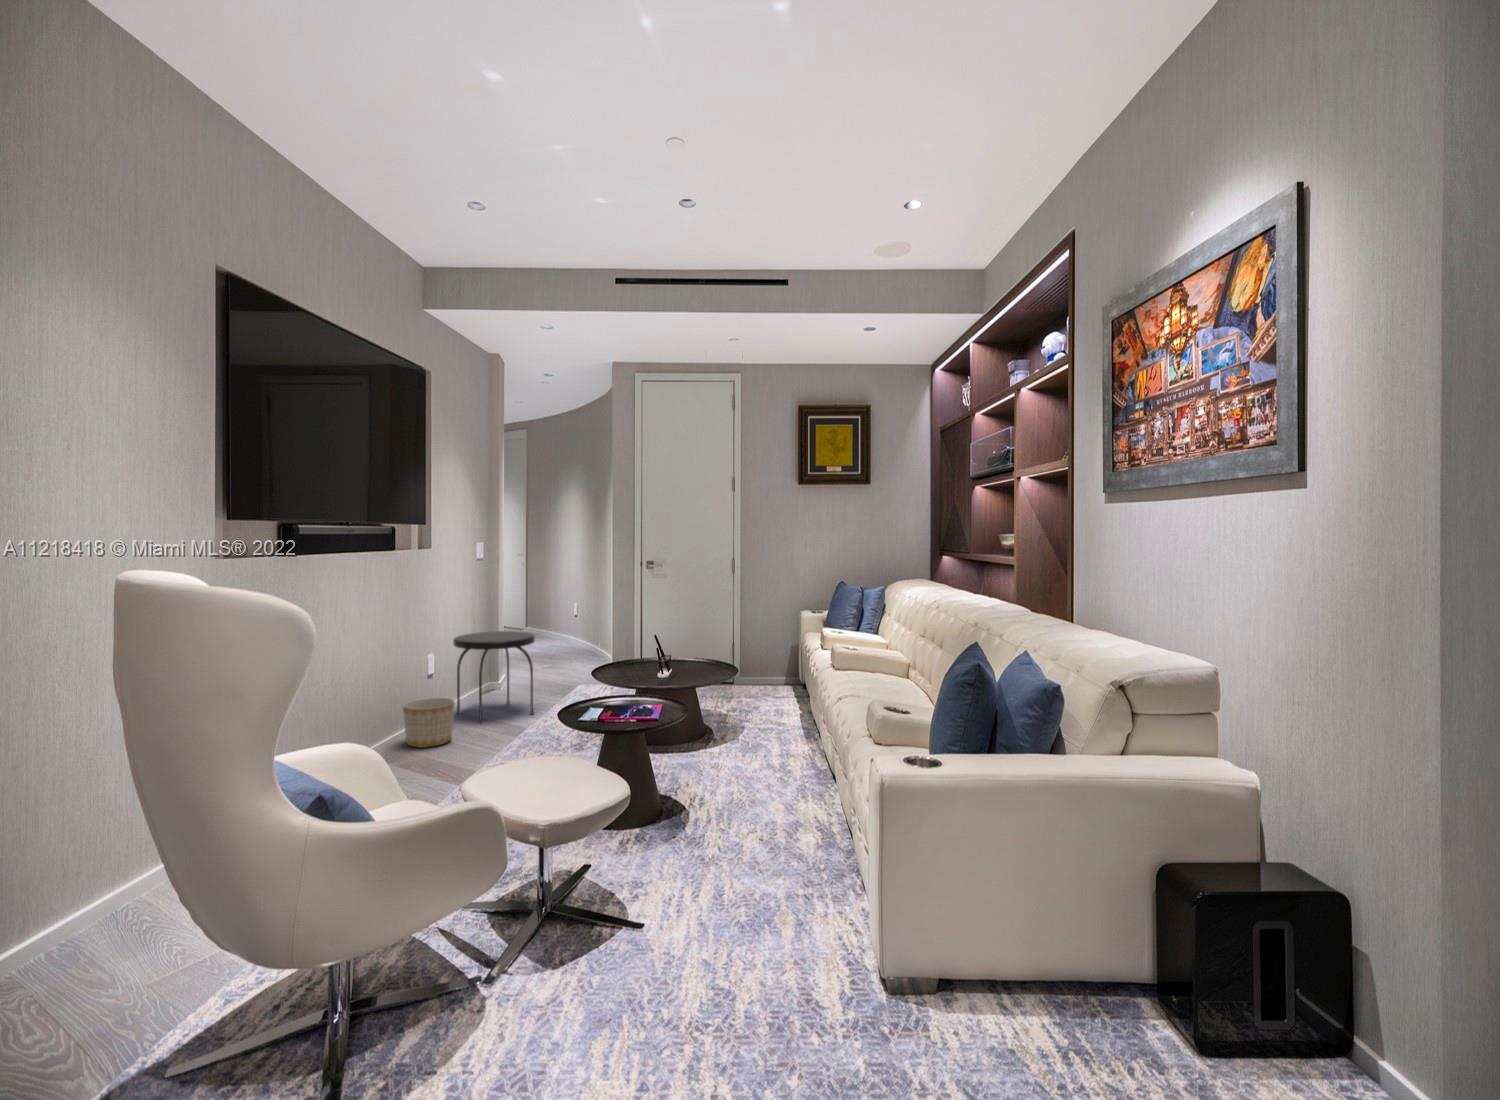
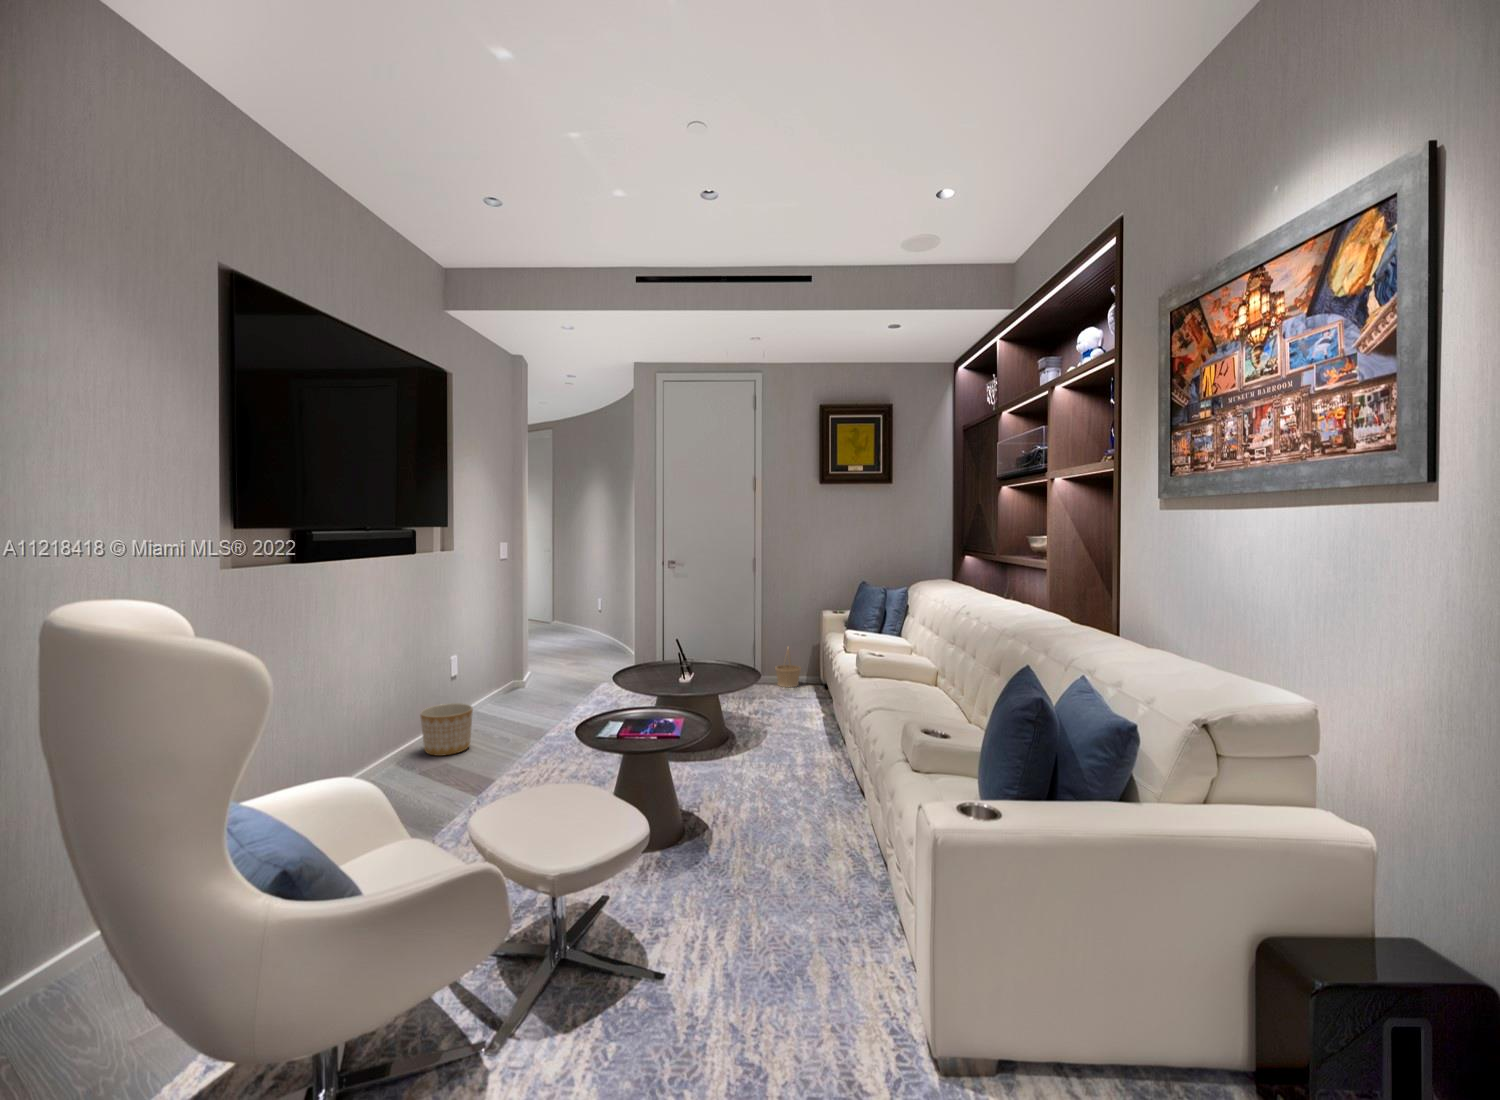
side table: present [453,631,535,724] -> none [473,633,555,729]
basket: none [754,645,780,686] -> present [775,647,801,687]

